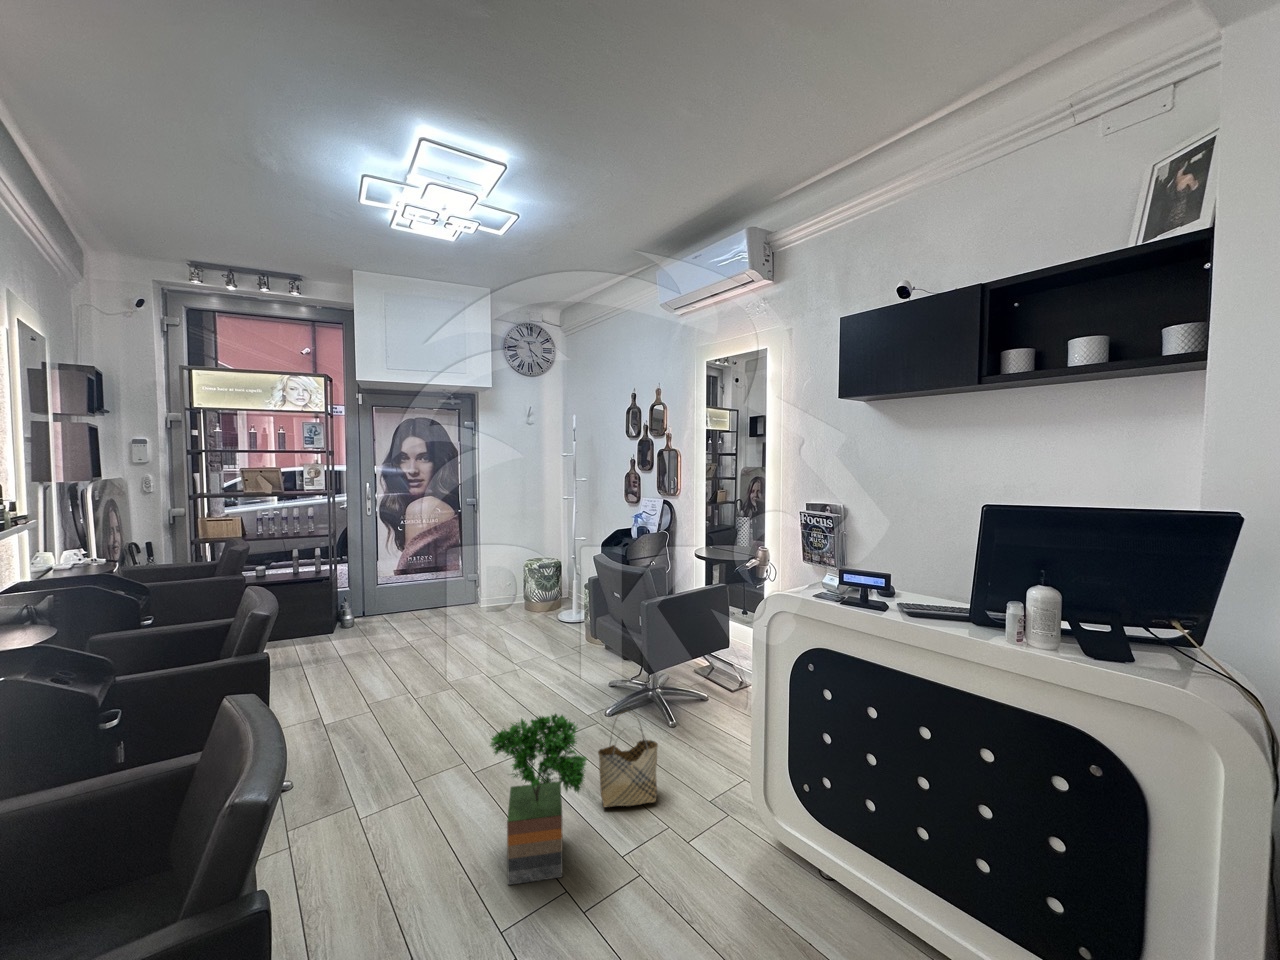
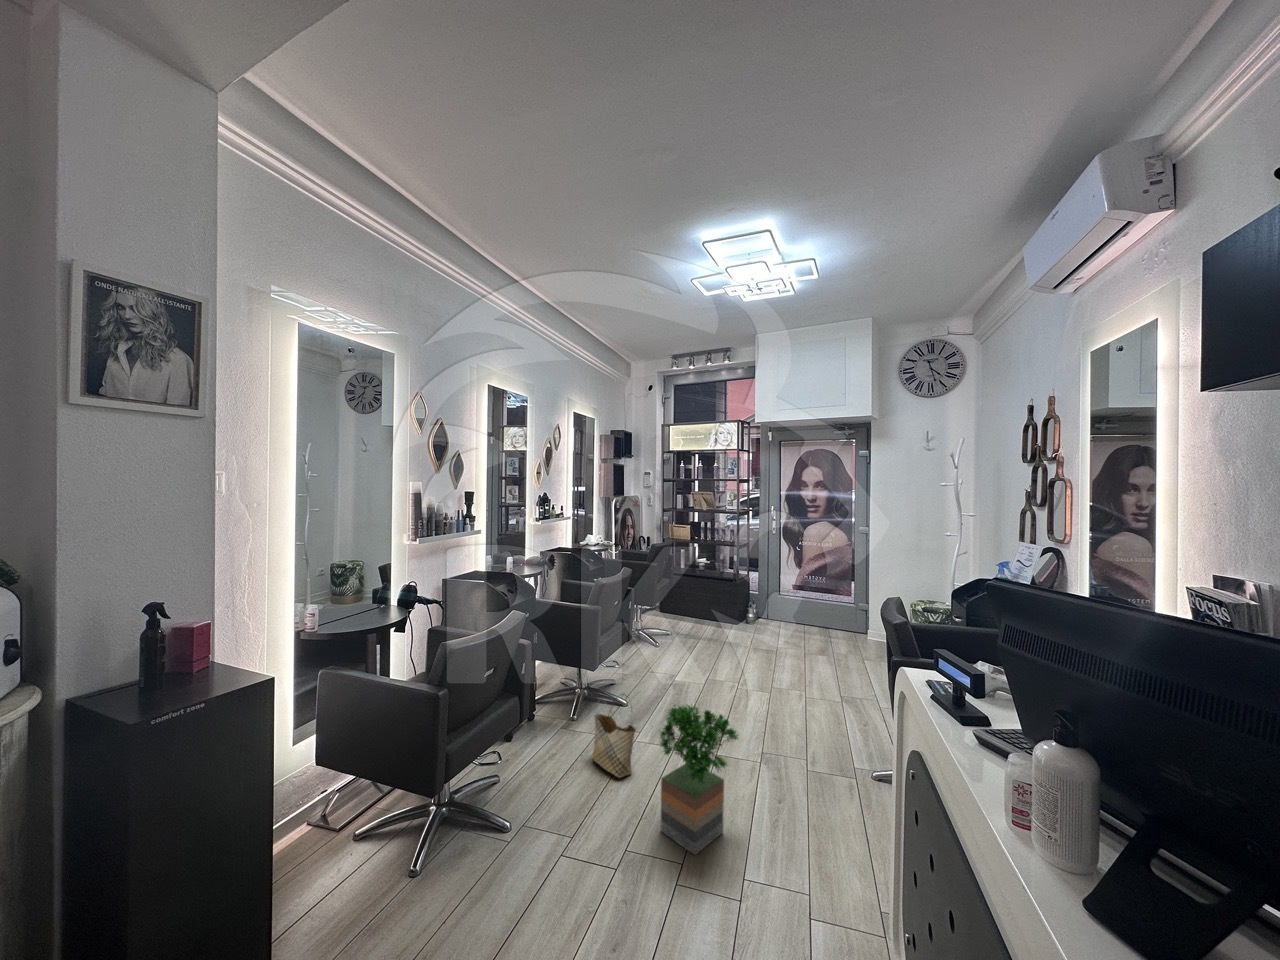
woven basket: present [598,711,658,807] -> present [591,694,635,778]

